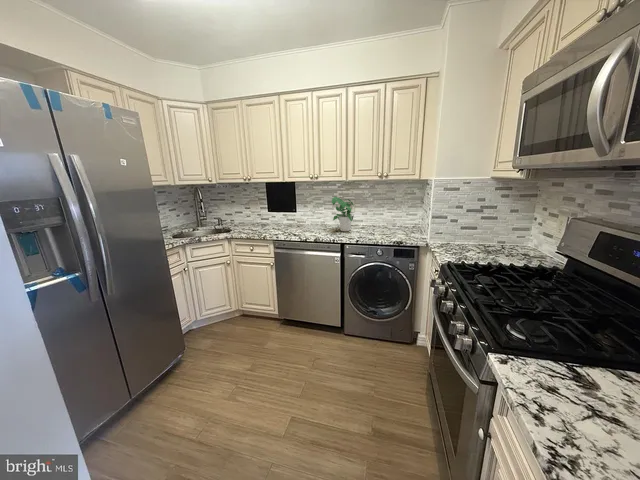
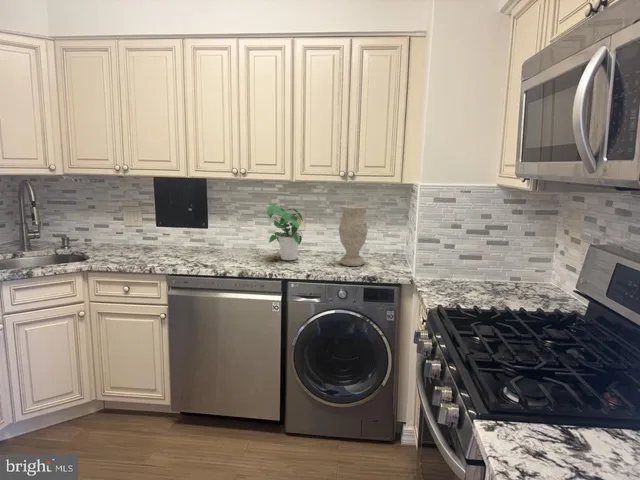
vase: none [377,195,396,235] -> present [339,205,368,266]

